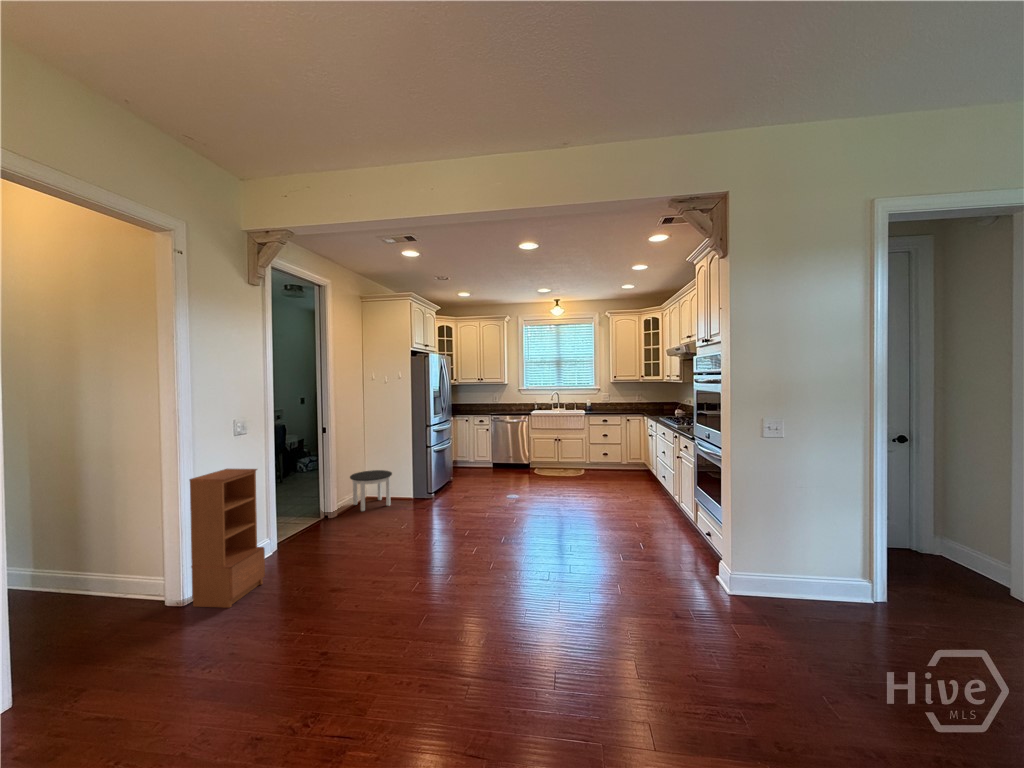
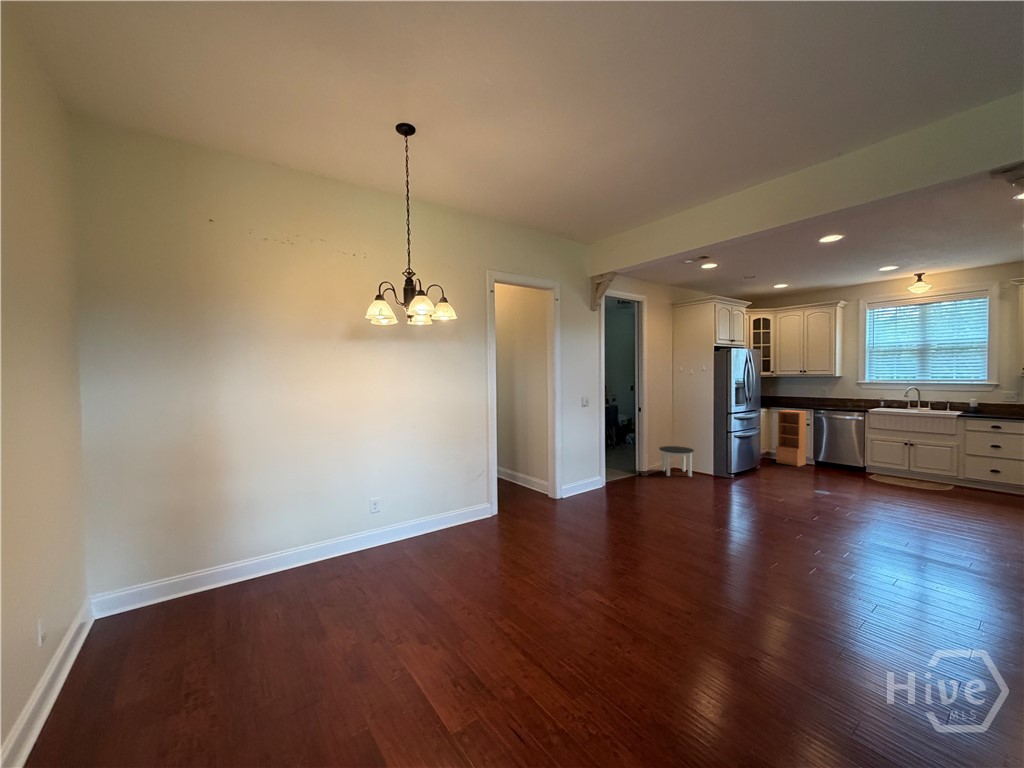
bookcase: present [190,469,265,608] -> present [776,410,806,466]

